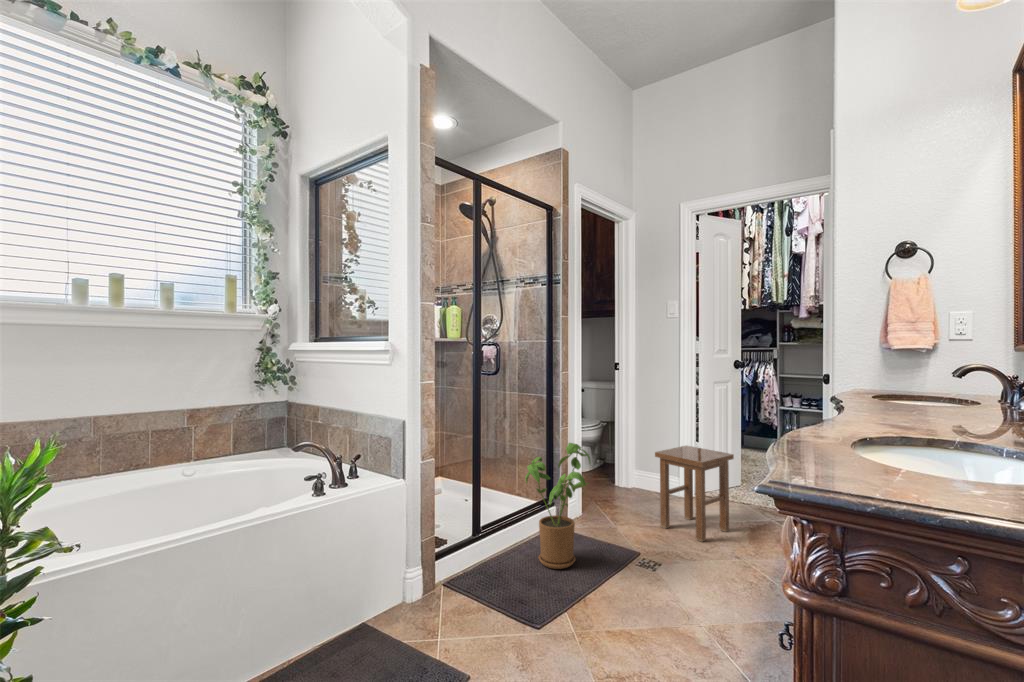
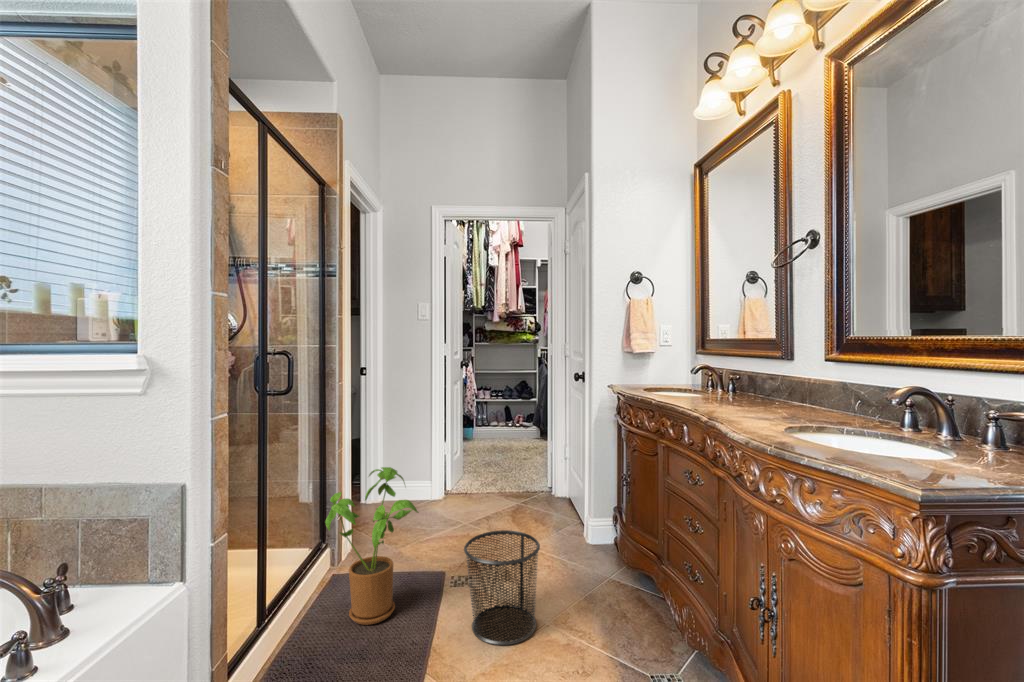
stool: present [655,446,734,542] -> none [435,448,500,539]
waste bin: none [610,520,687,629] -> present [464,530,540,645]

